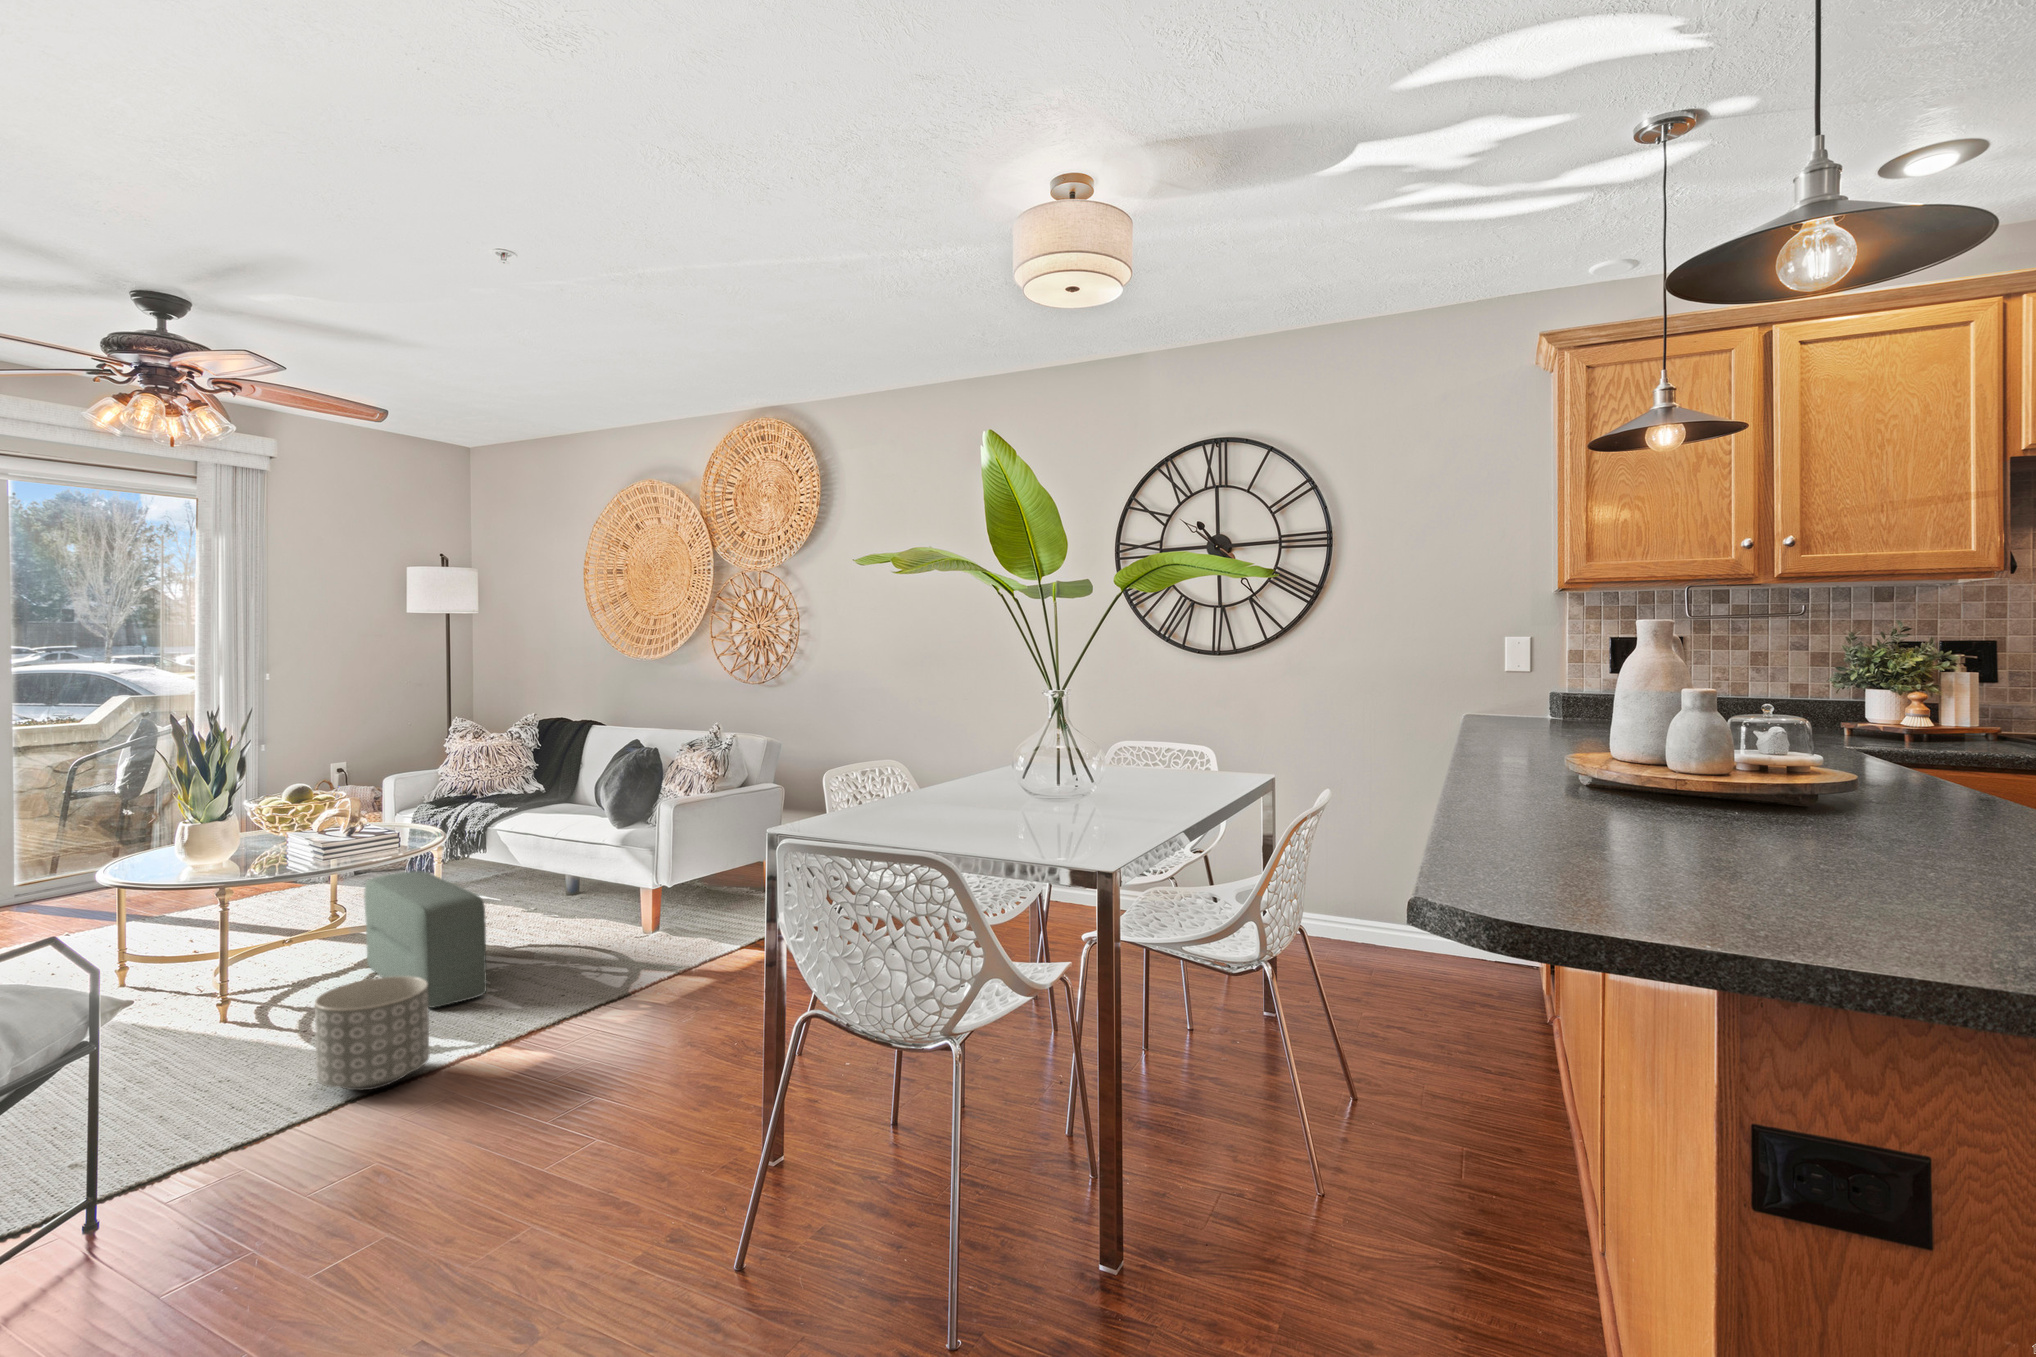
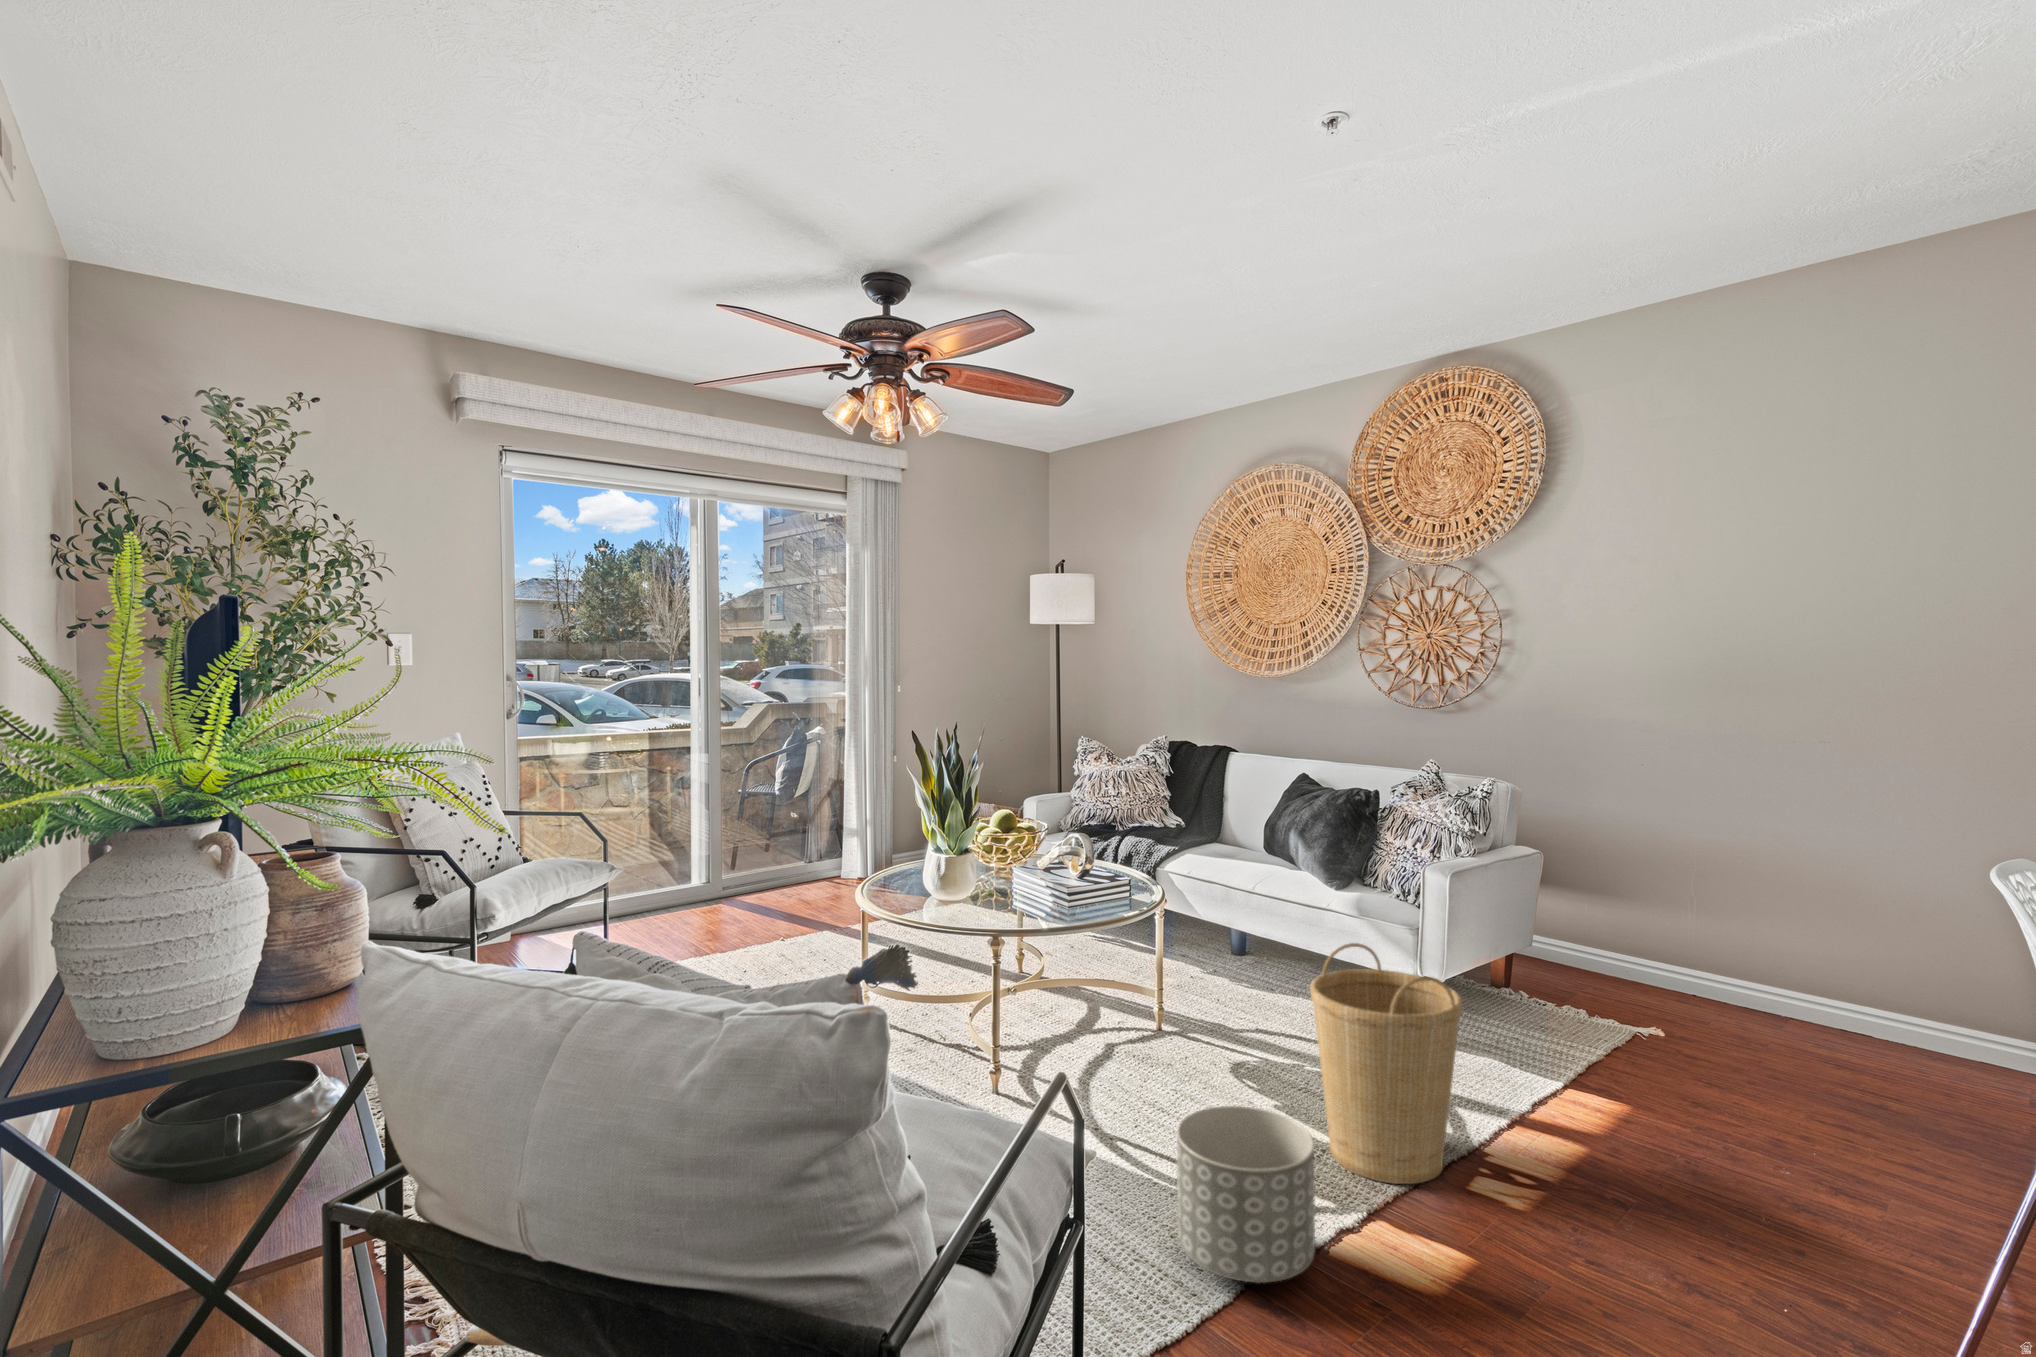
basket: none [493,861,606,1025] -> present [1310,943,1462,1184]
pouf: present [364,871,487,1008] -> none [1086,928,1273,1124]

